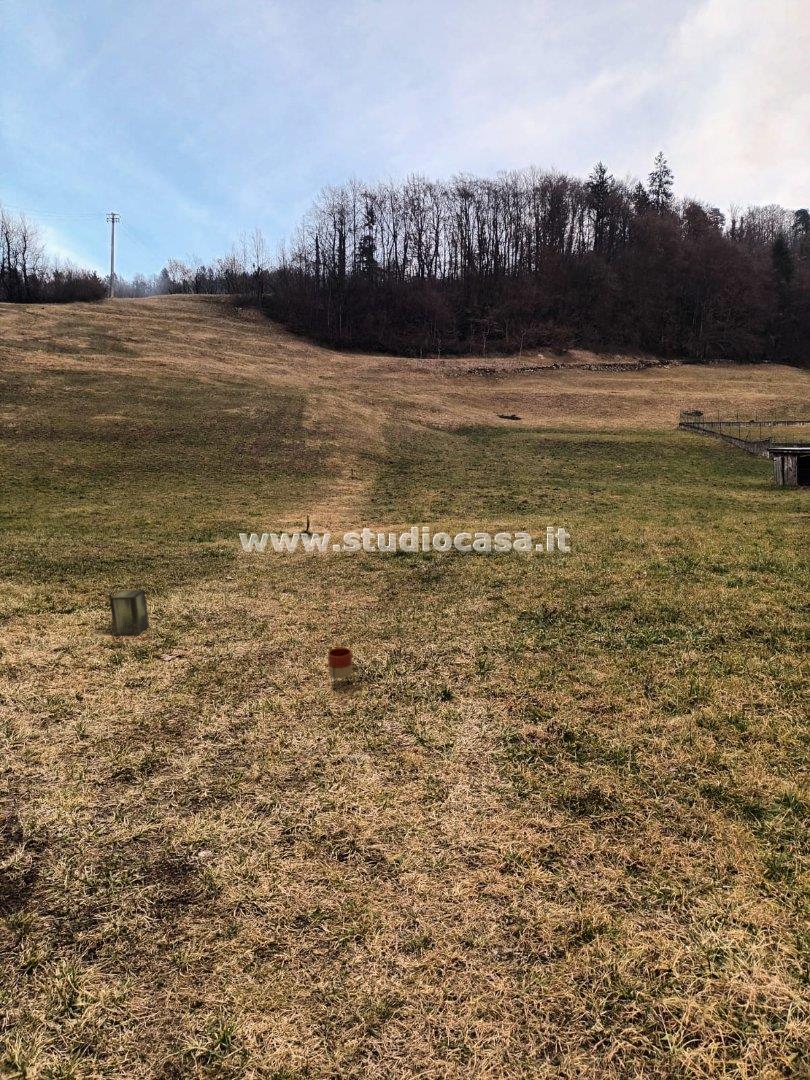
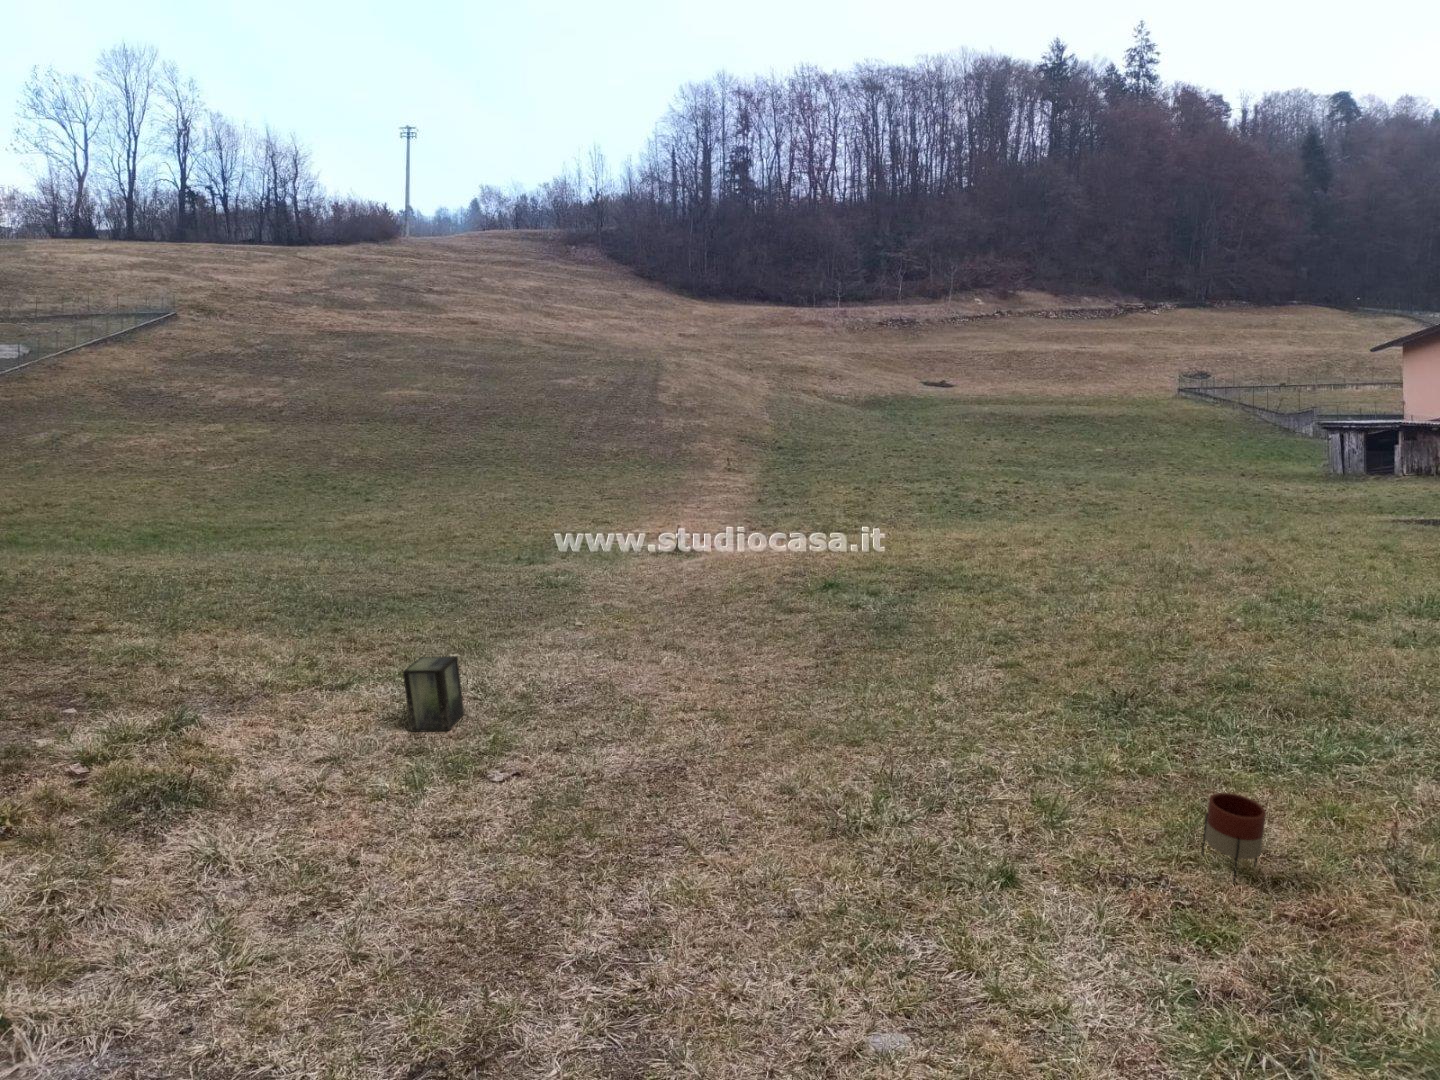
planter: present [328,647,354,689] -> present [1201,793,1266,883]

